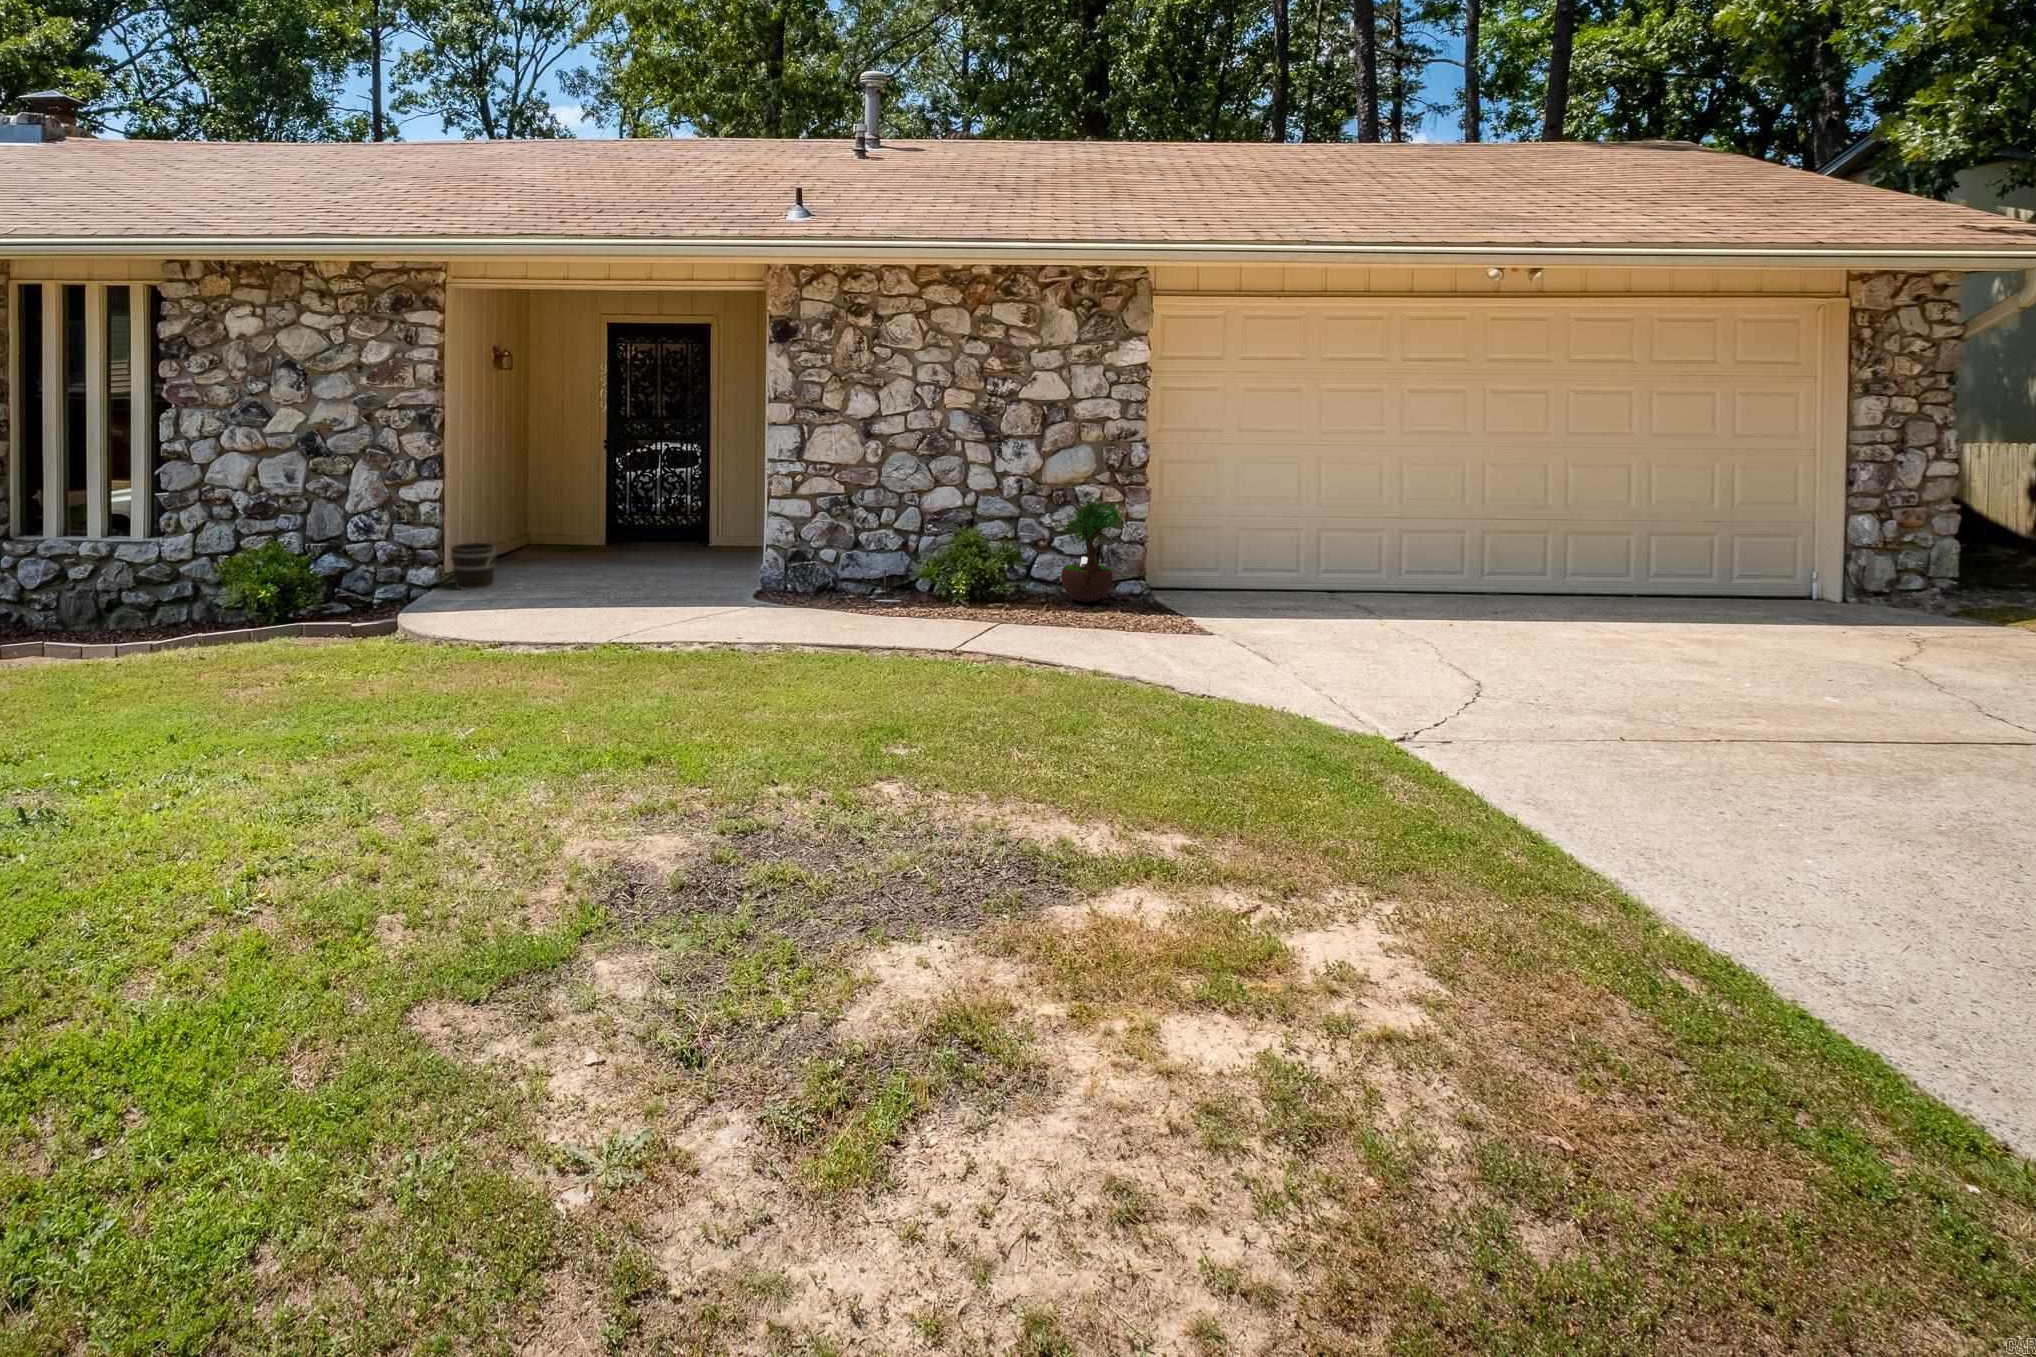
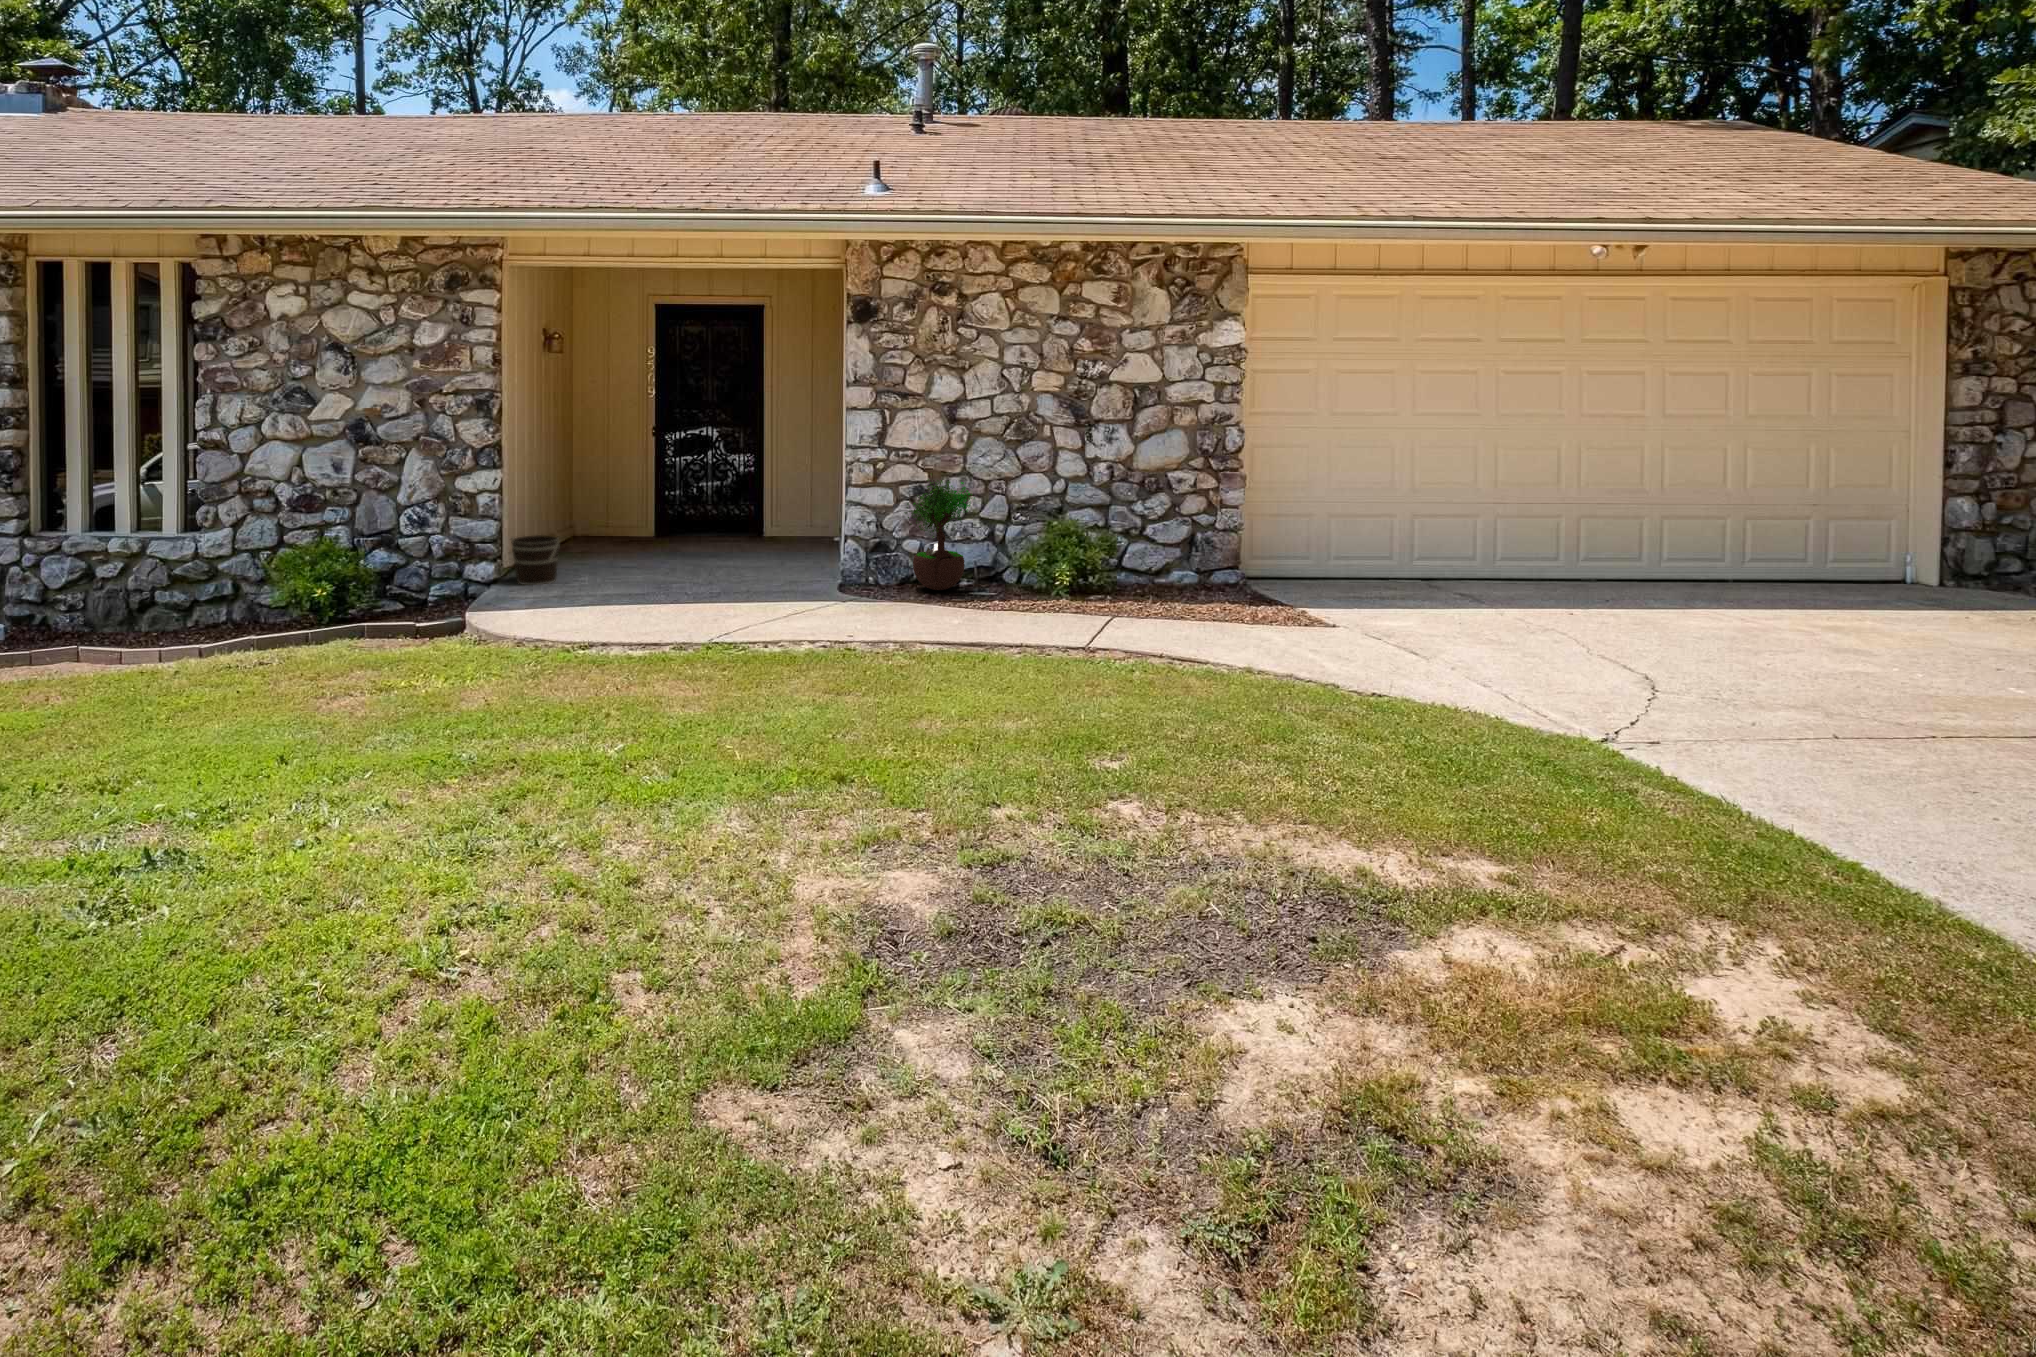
potted tree: present [1057,489,1125,602] -> present [904,474,975,590]

